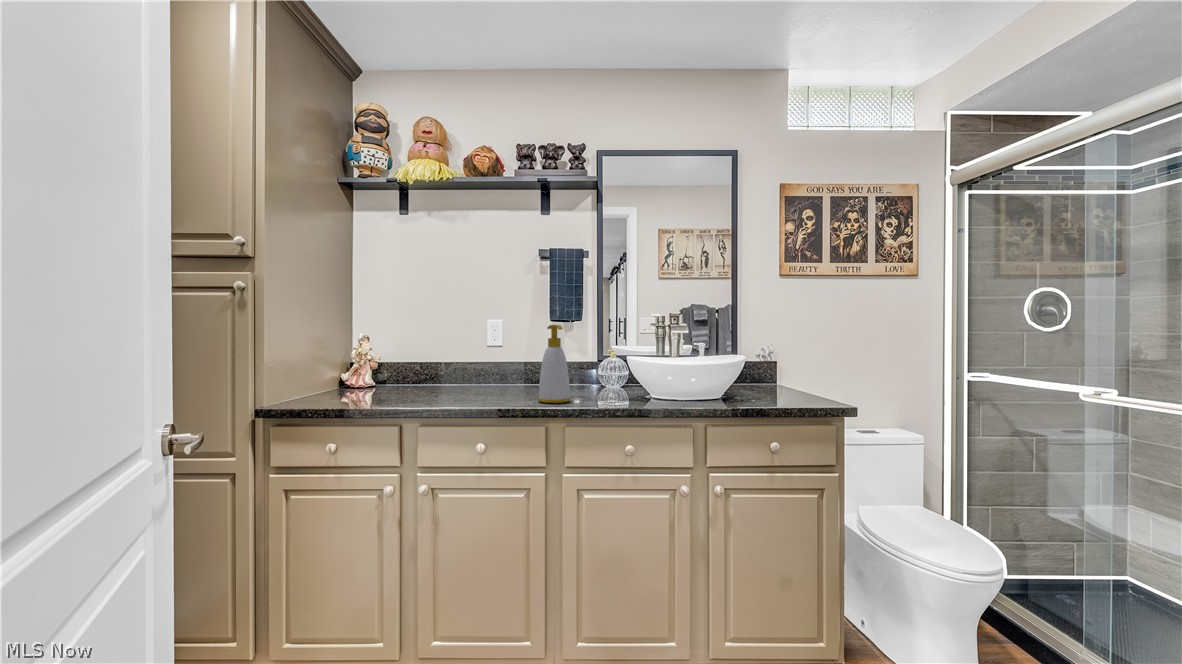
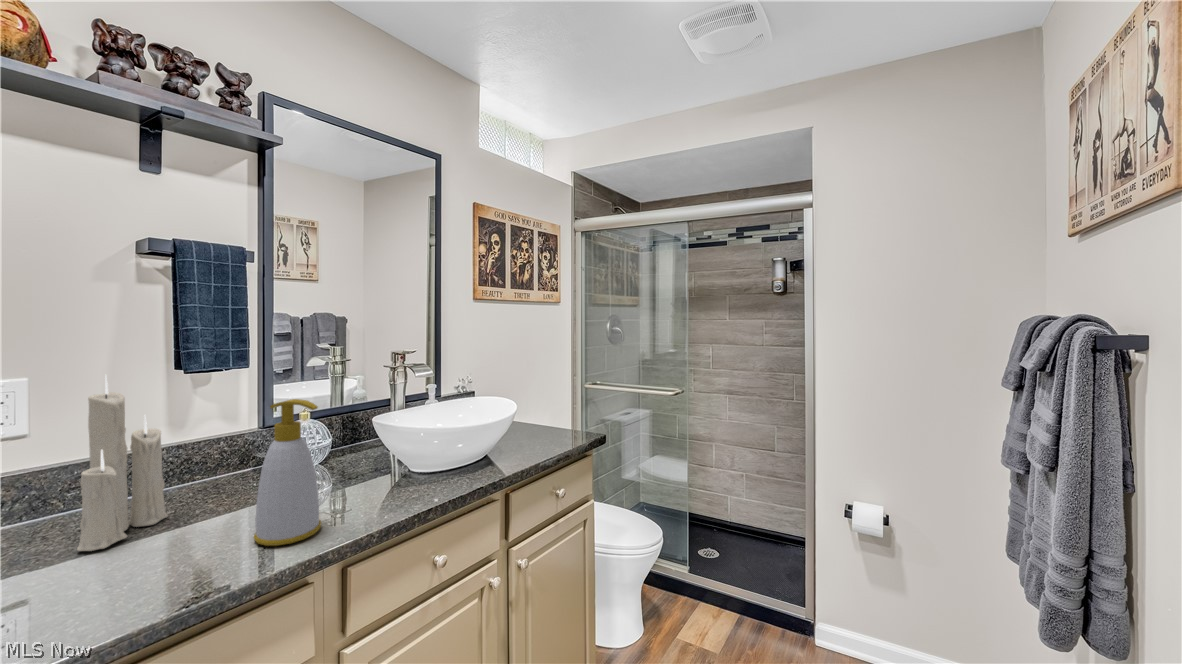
candle: none [493,310,531,393] -> present [77,375,168,551]

